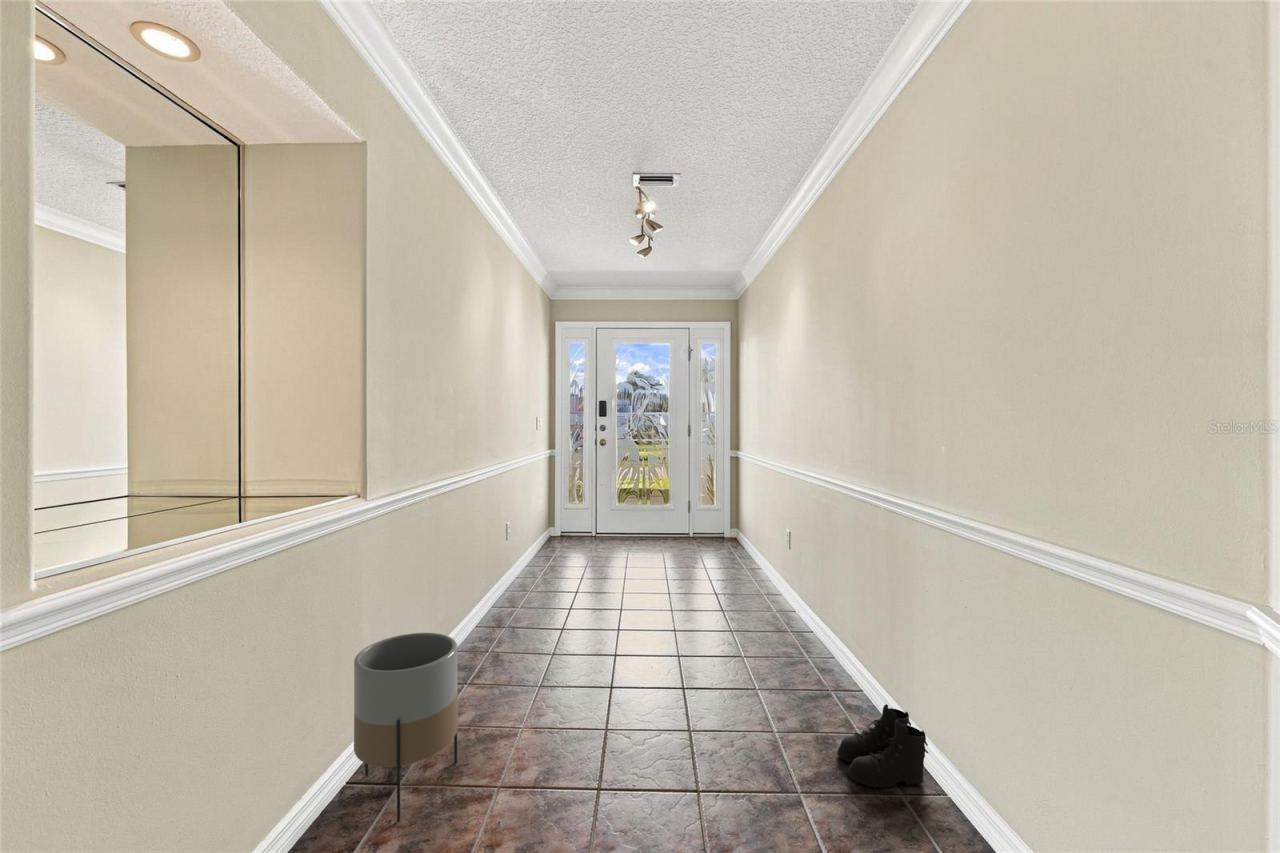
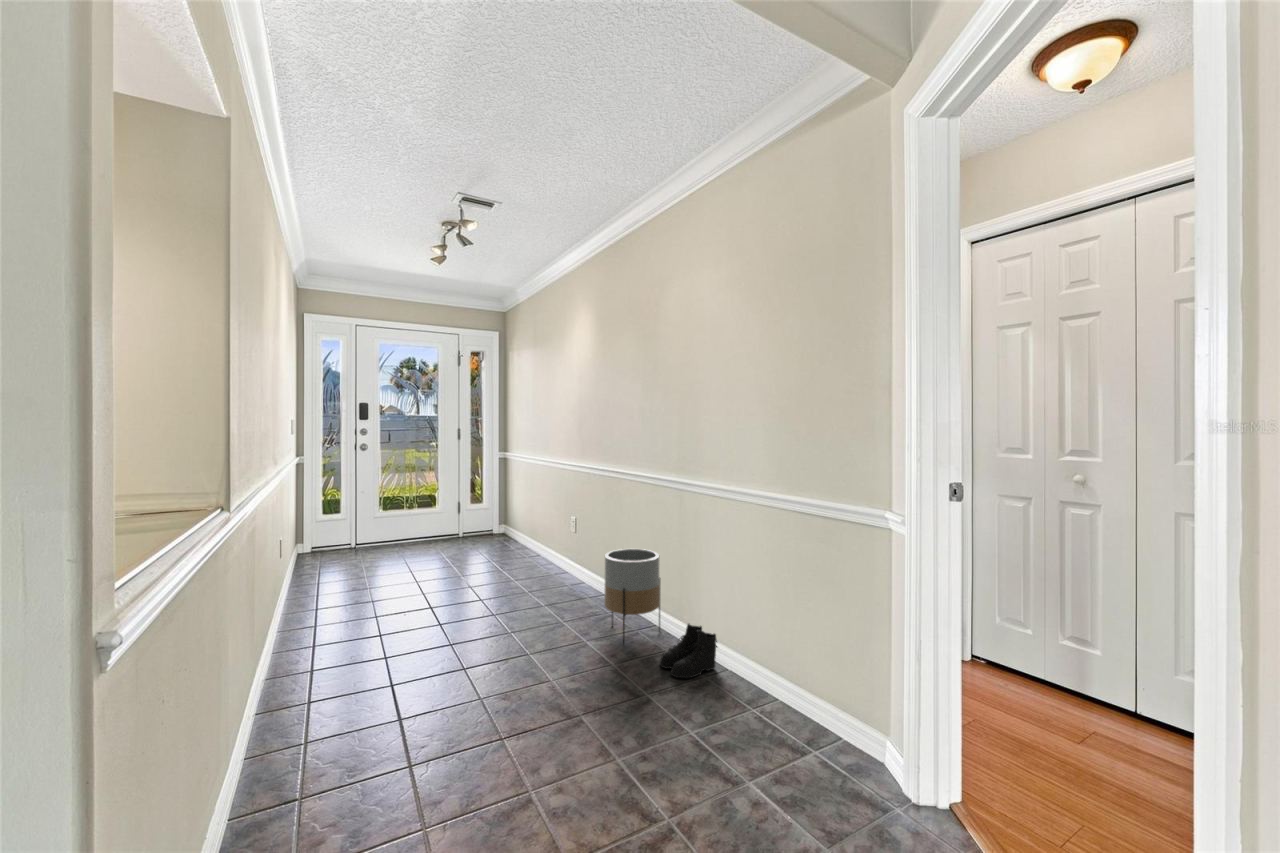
planter: present [354,633,458,822] -> present [604,549,660,644]

